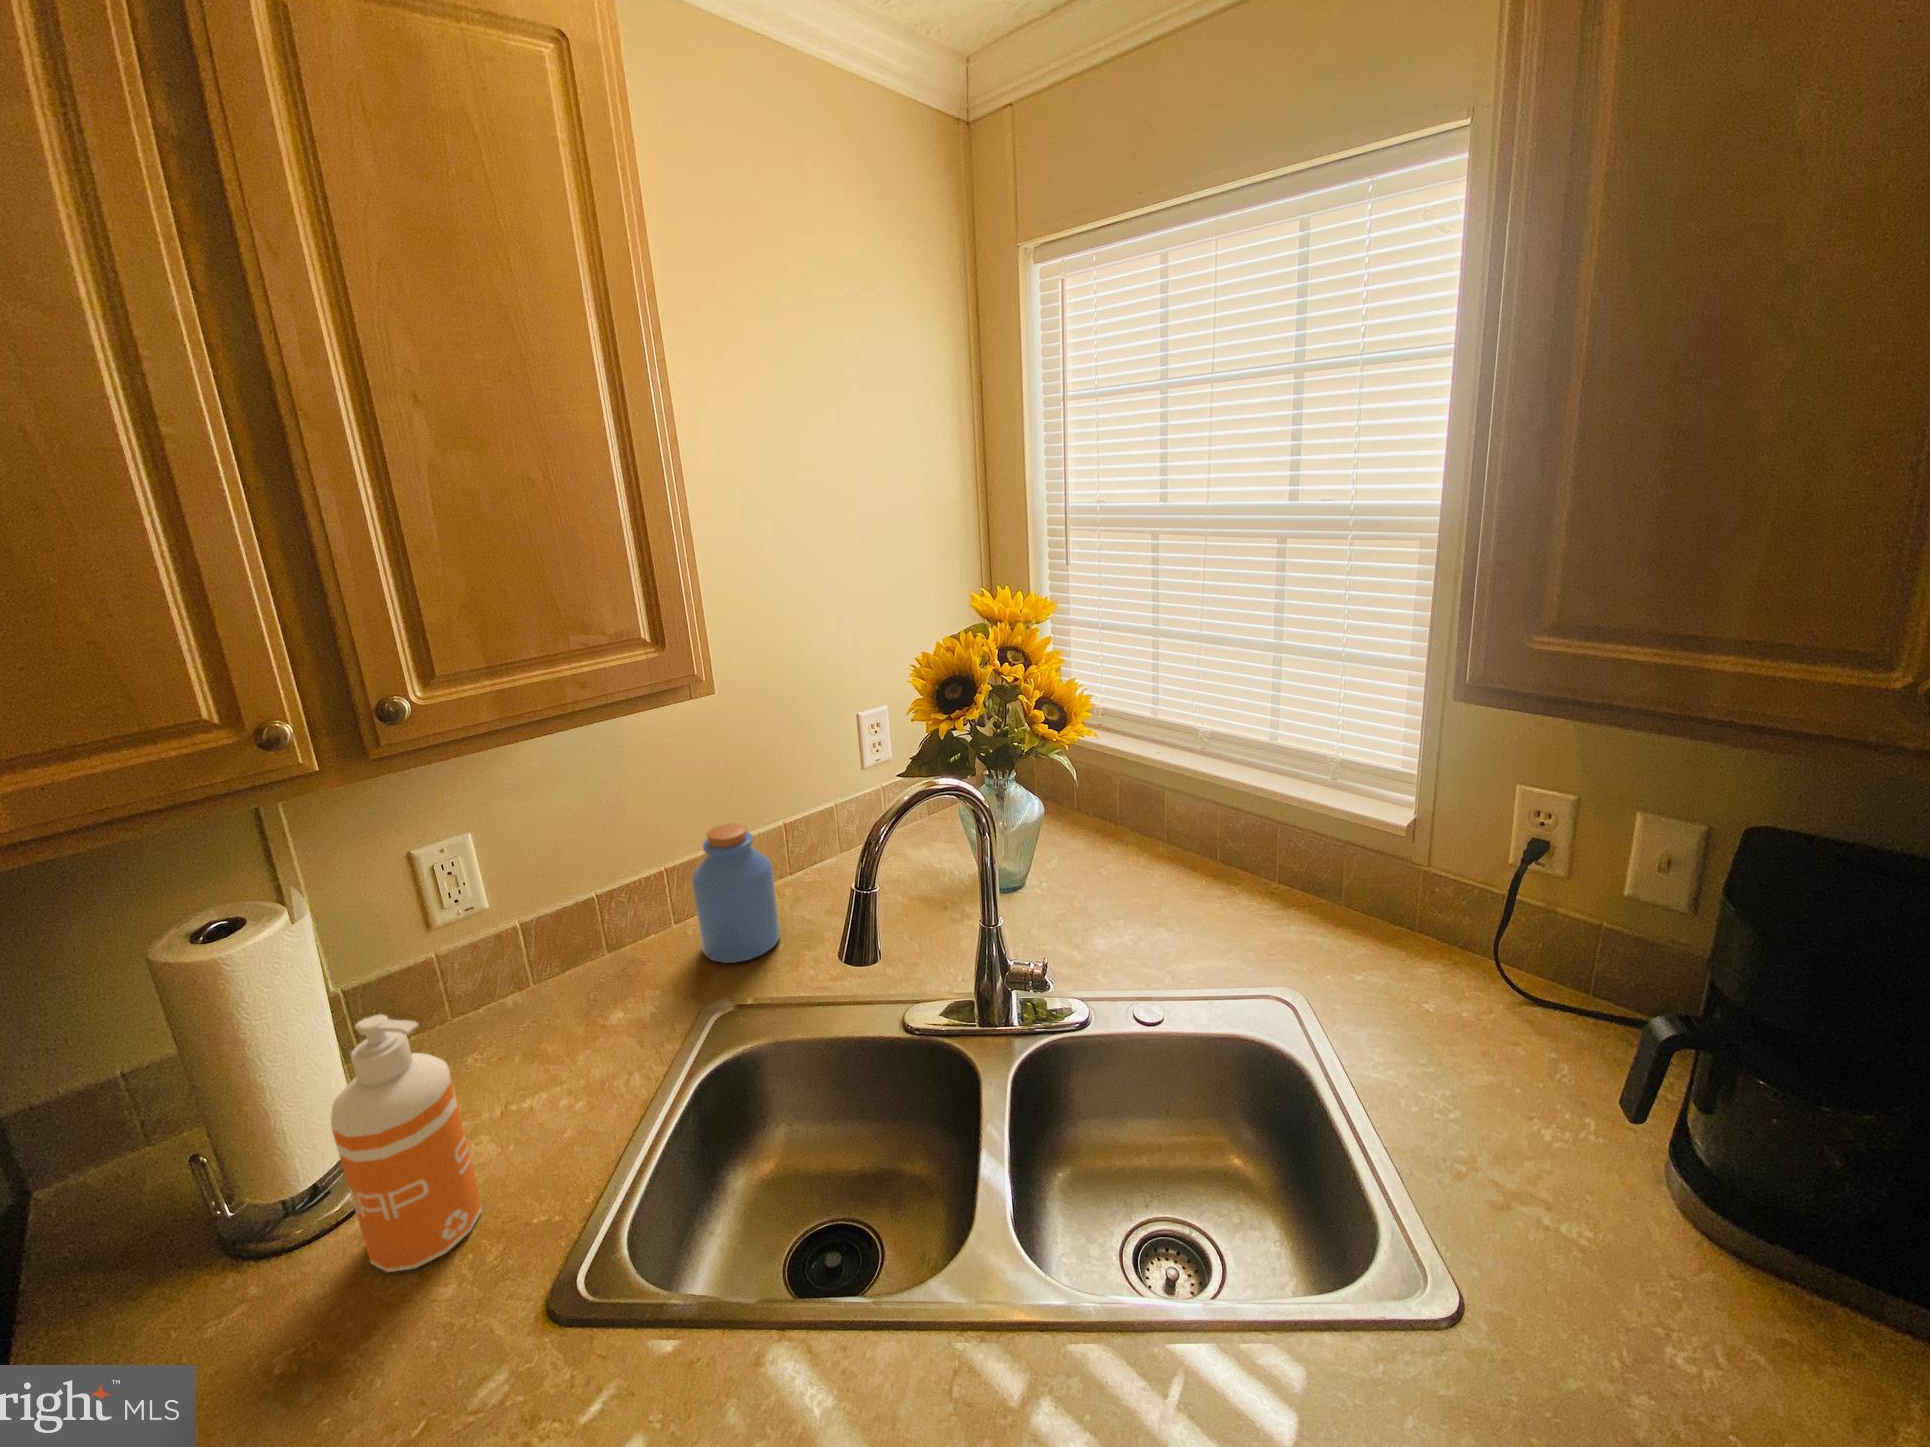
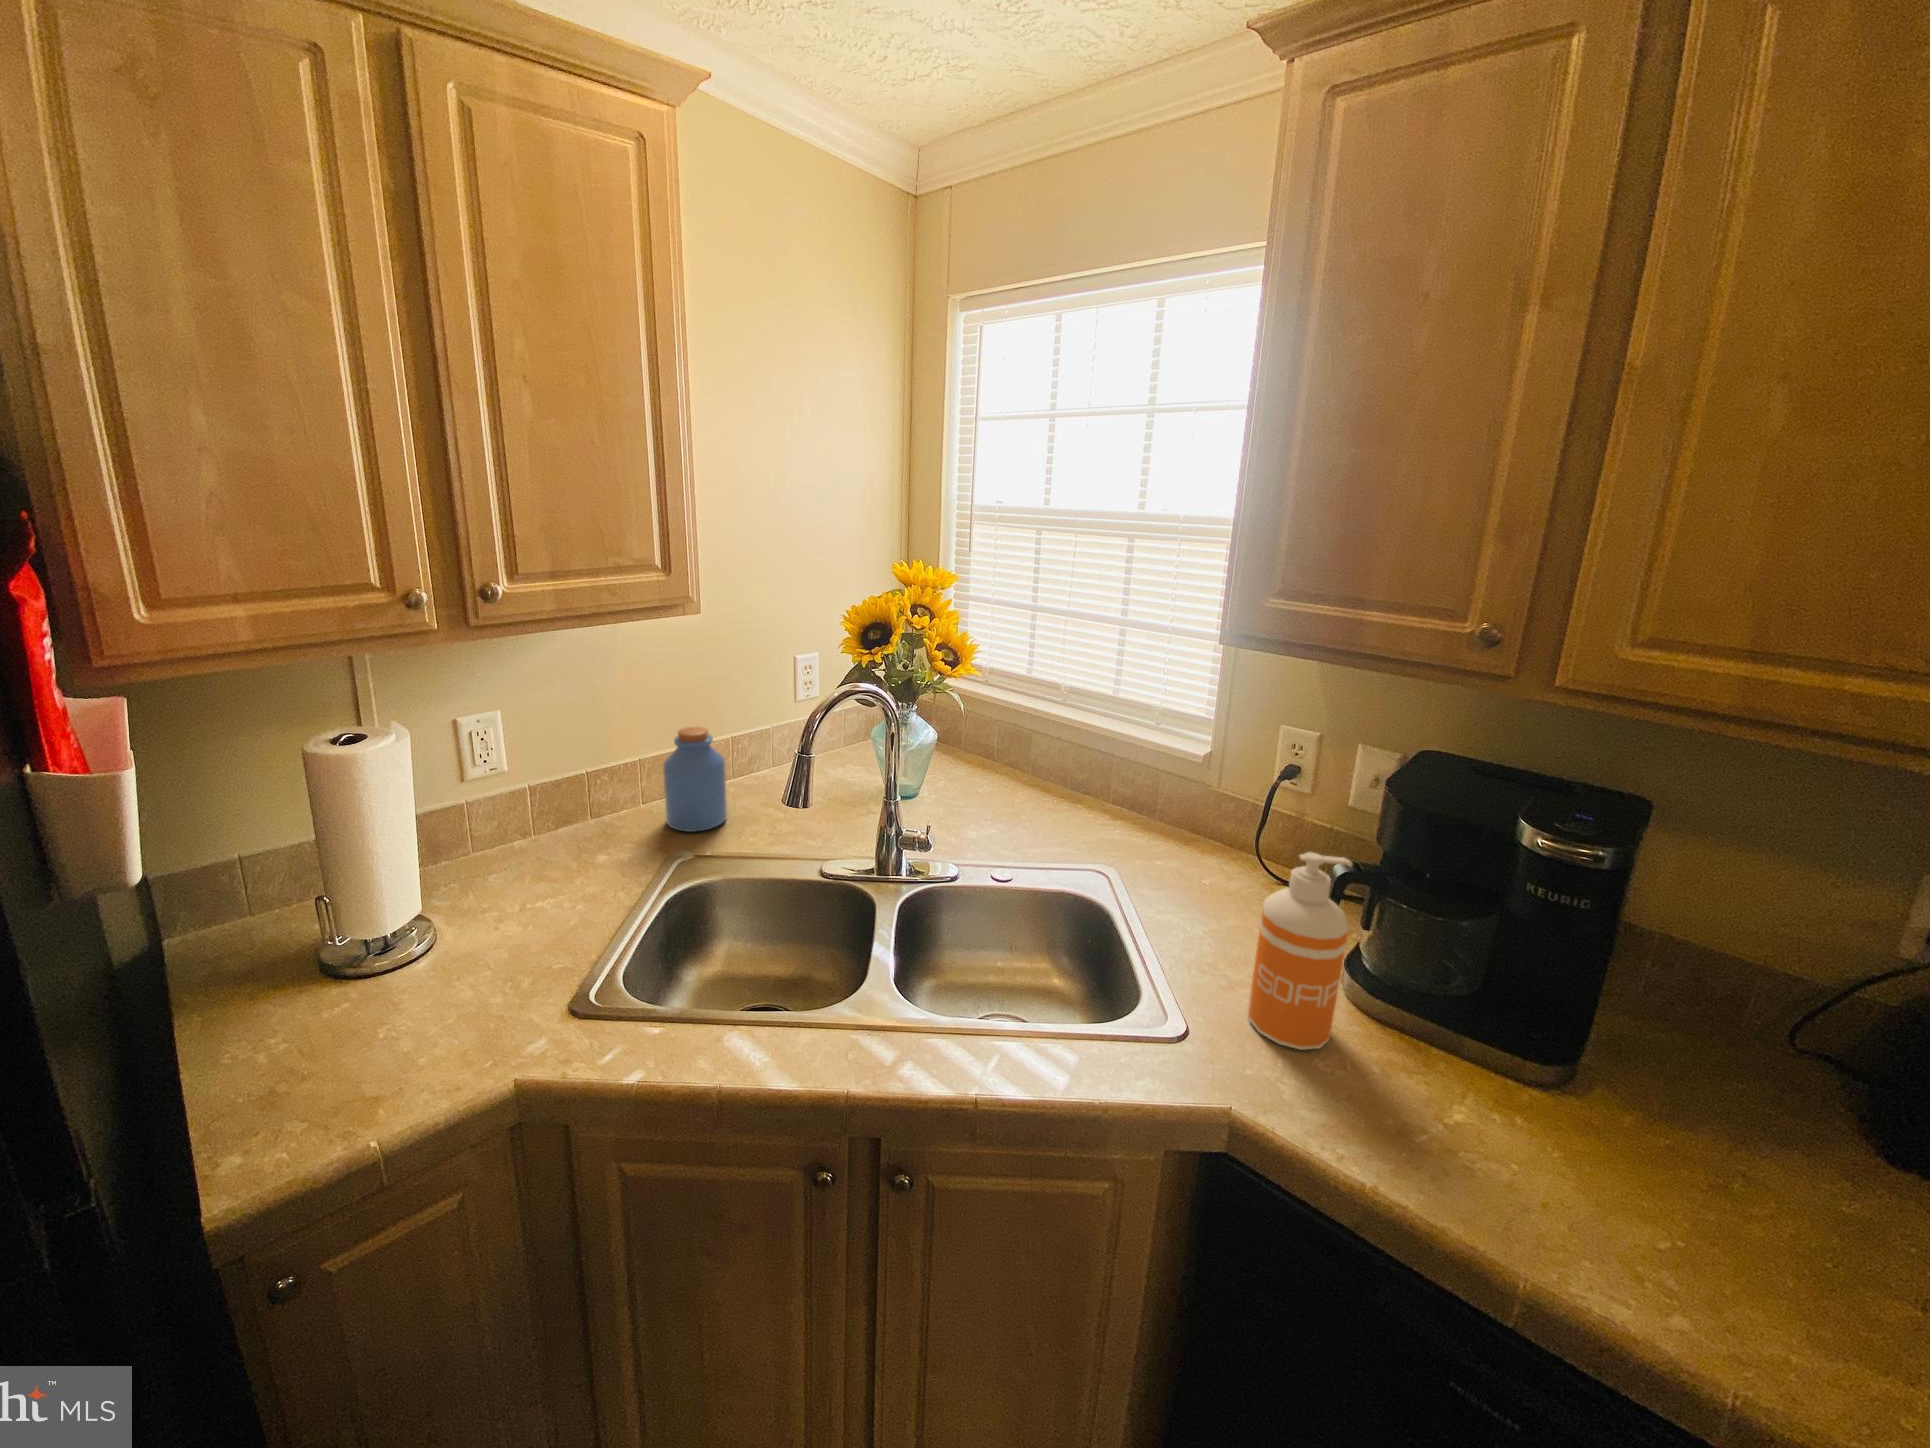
soap dispenser: present [331,1015,482,1272] -> present [1248,852,1352,1050]

